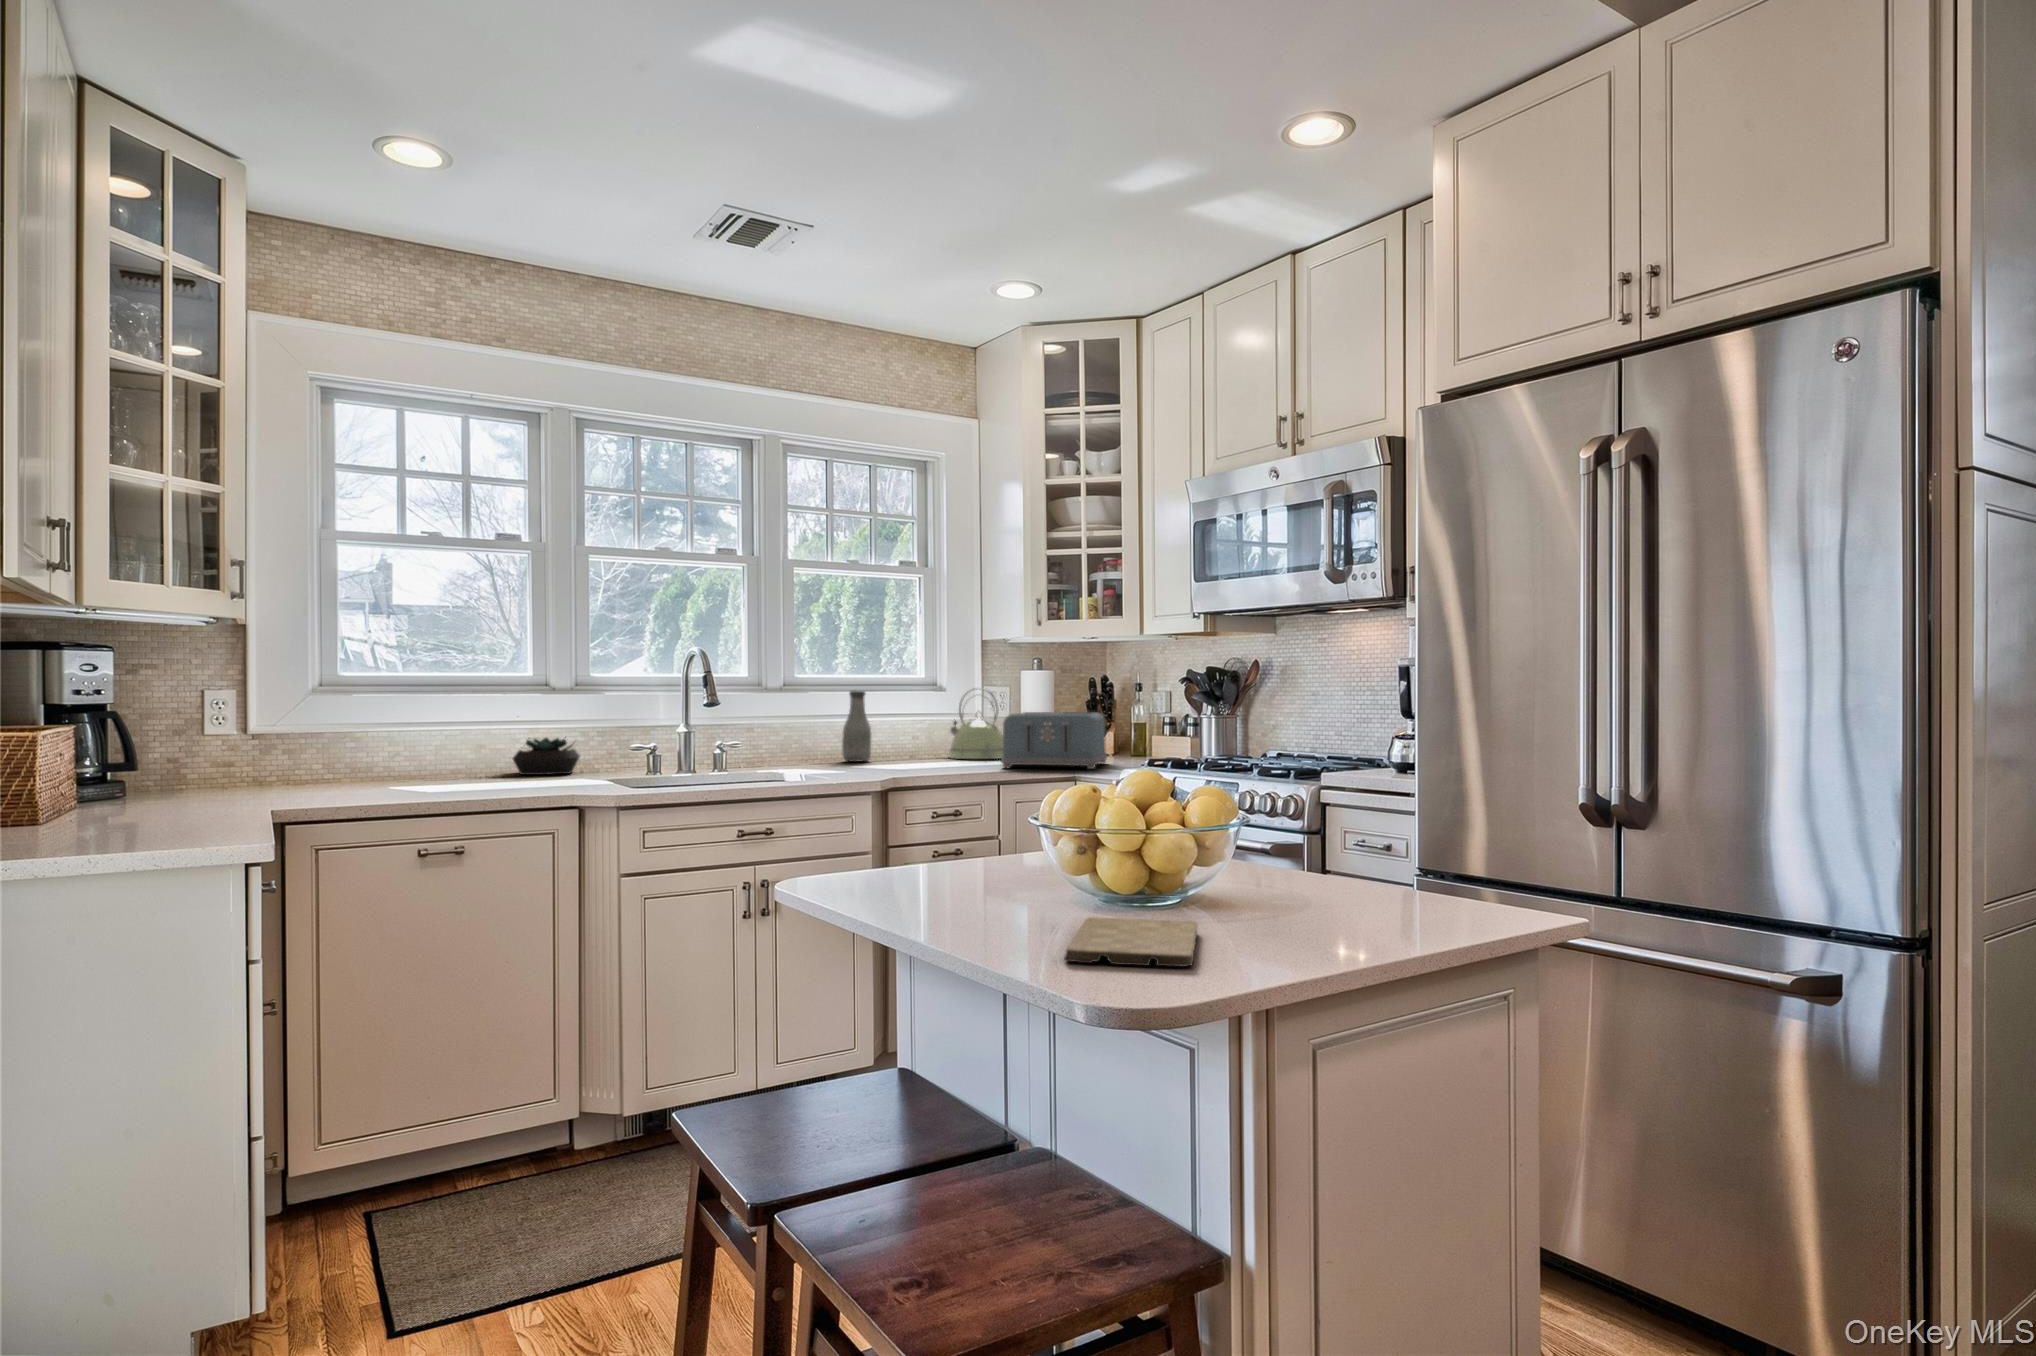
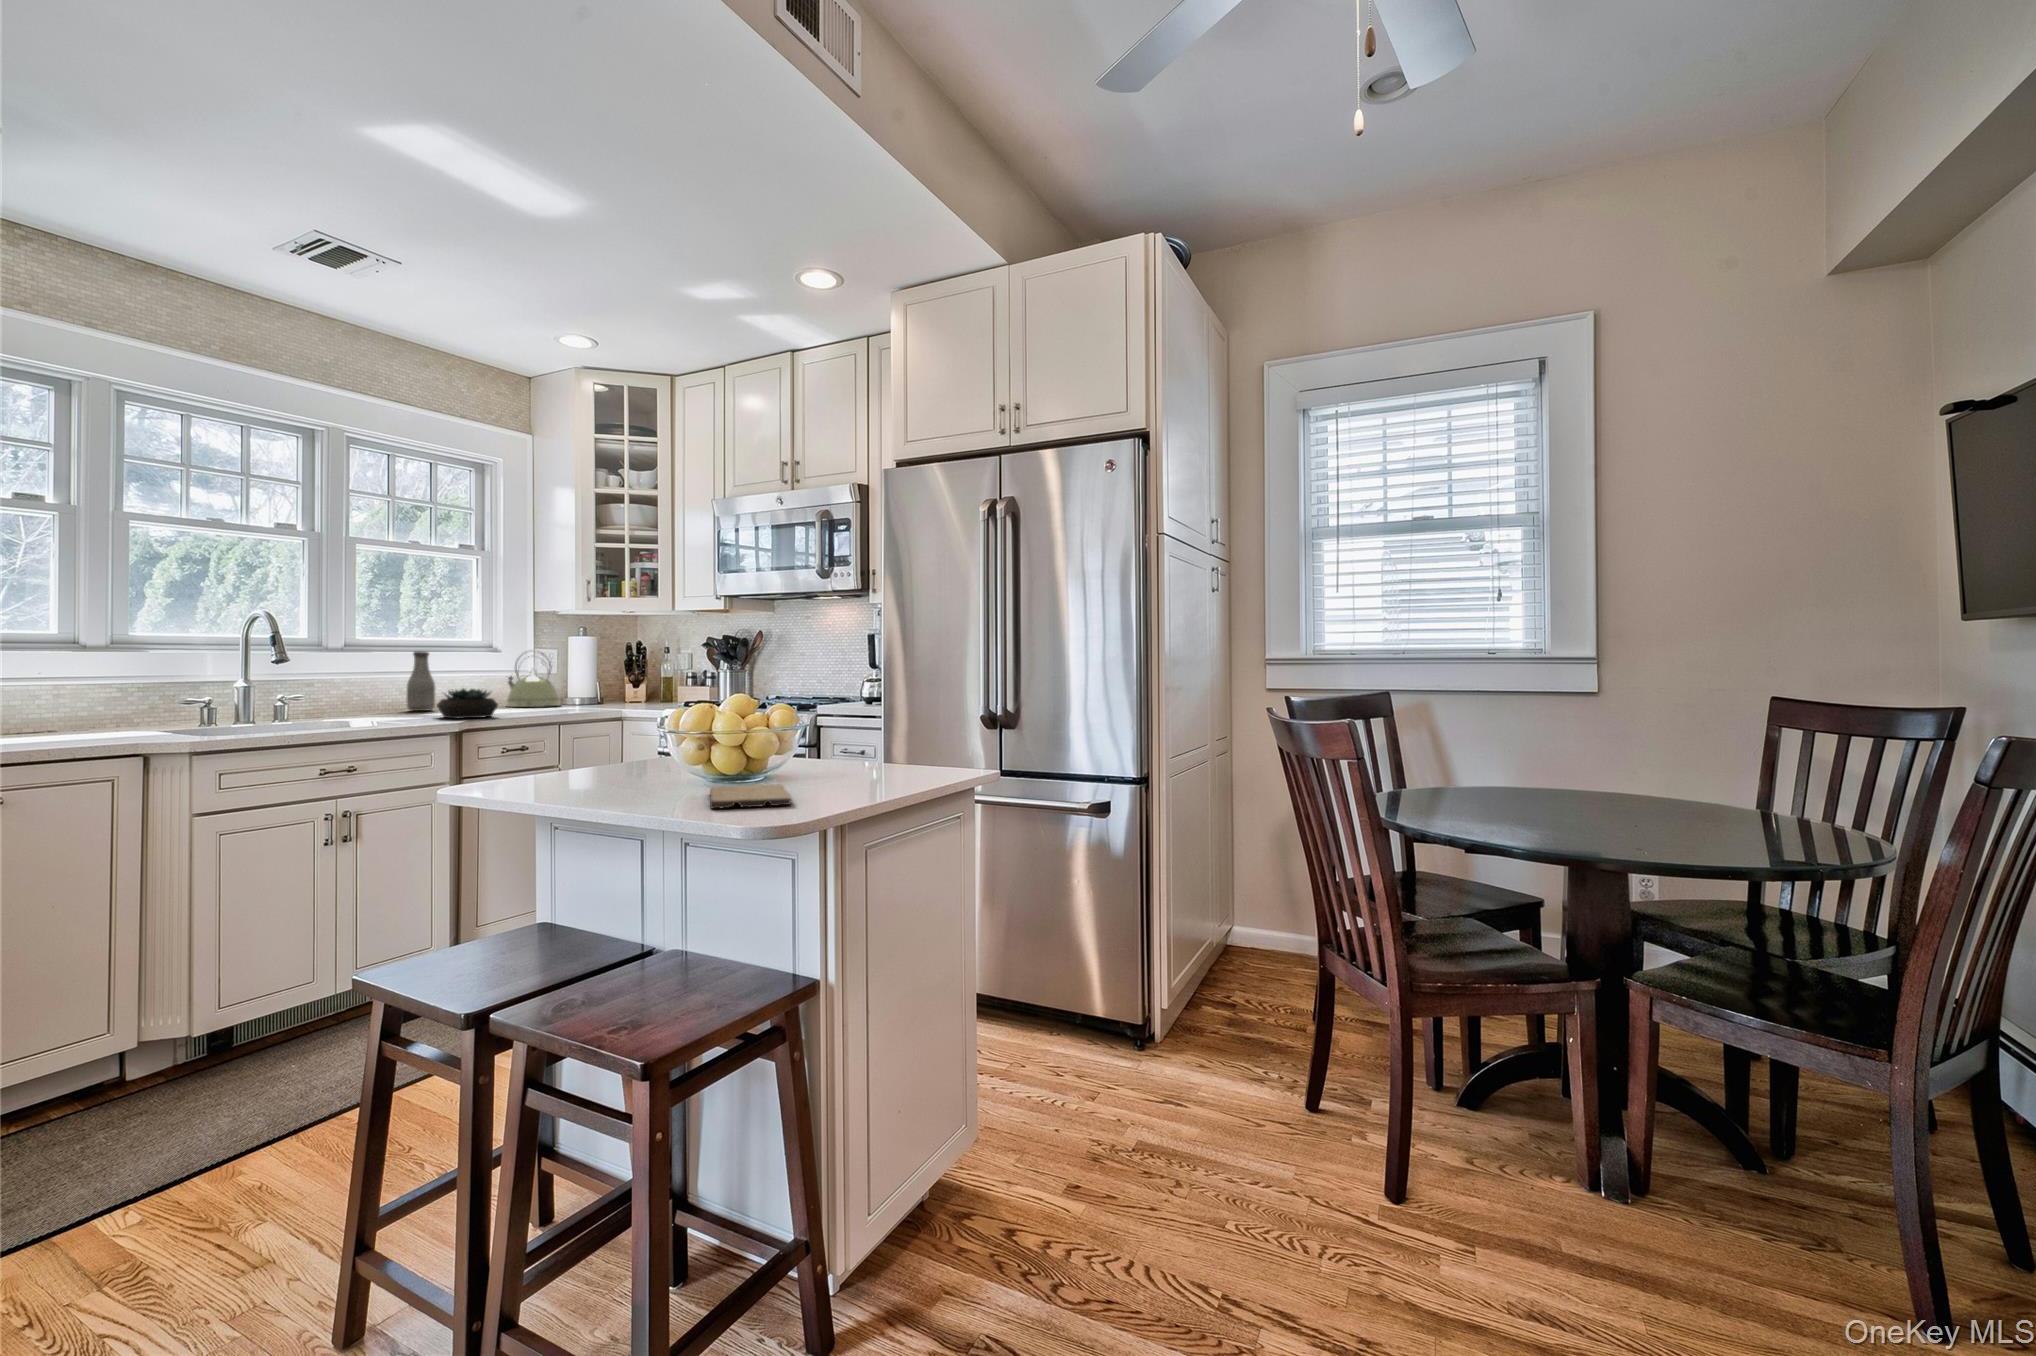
toaster: present [1001,712,1107,769] -> none [561,669,647,712]
succulent plant: present [513,737,580,775] -> present [437,689,498,719]

